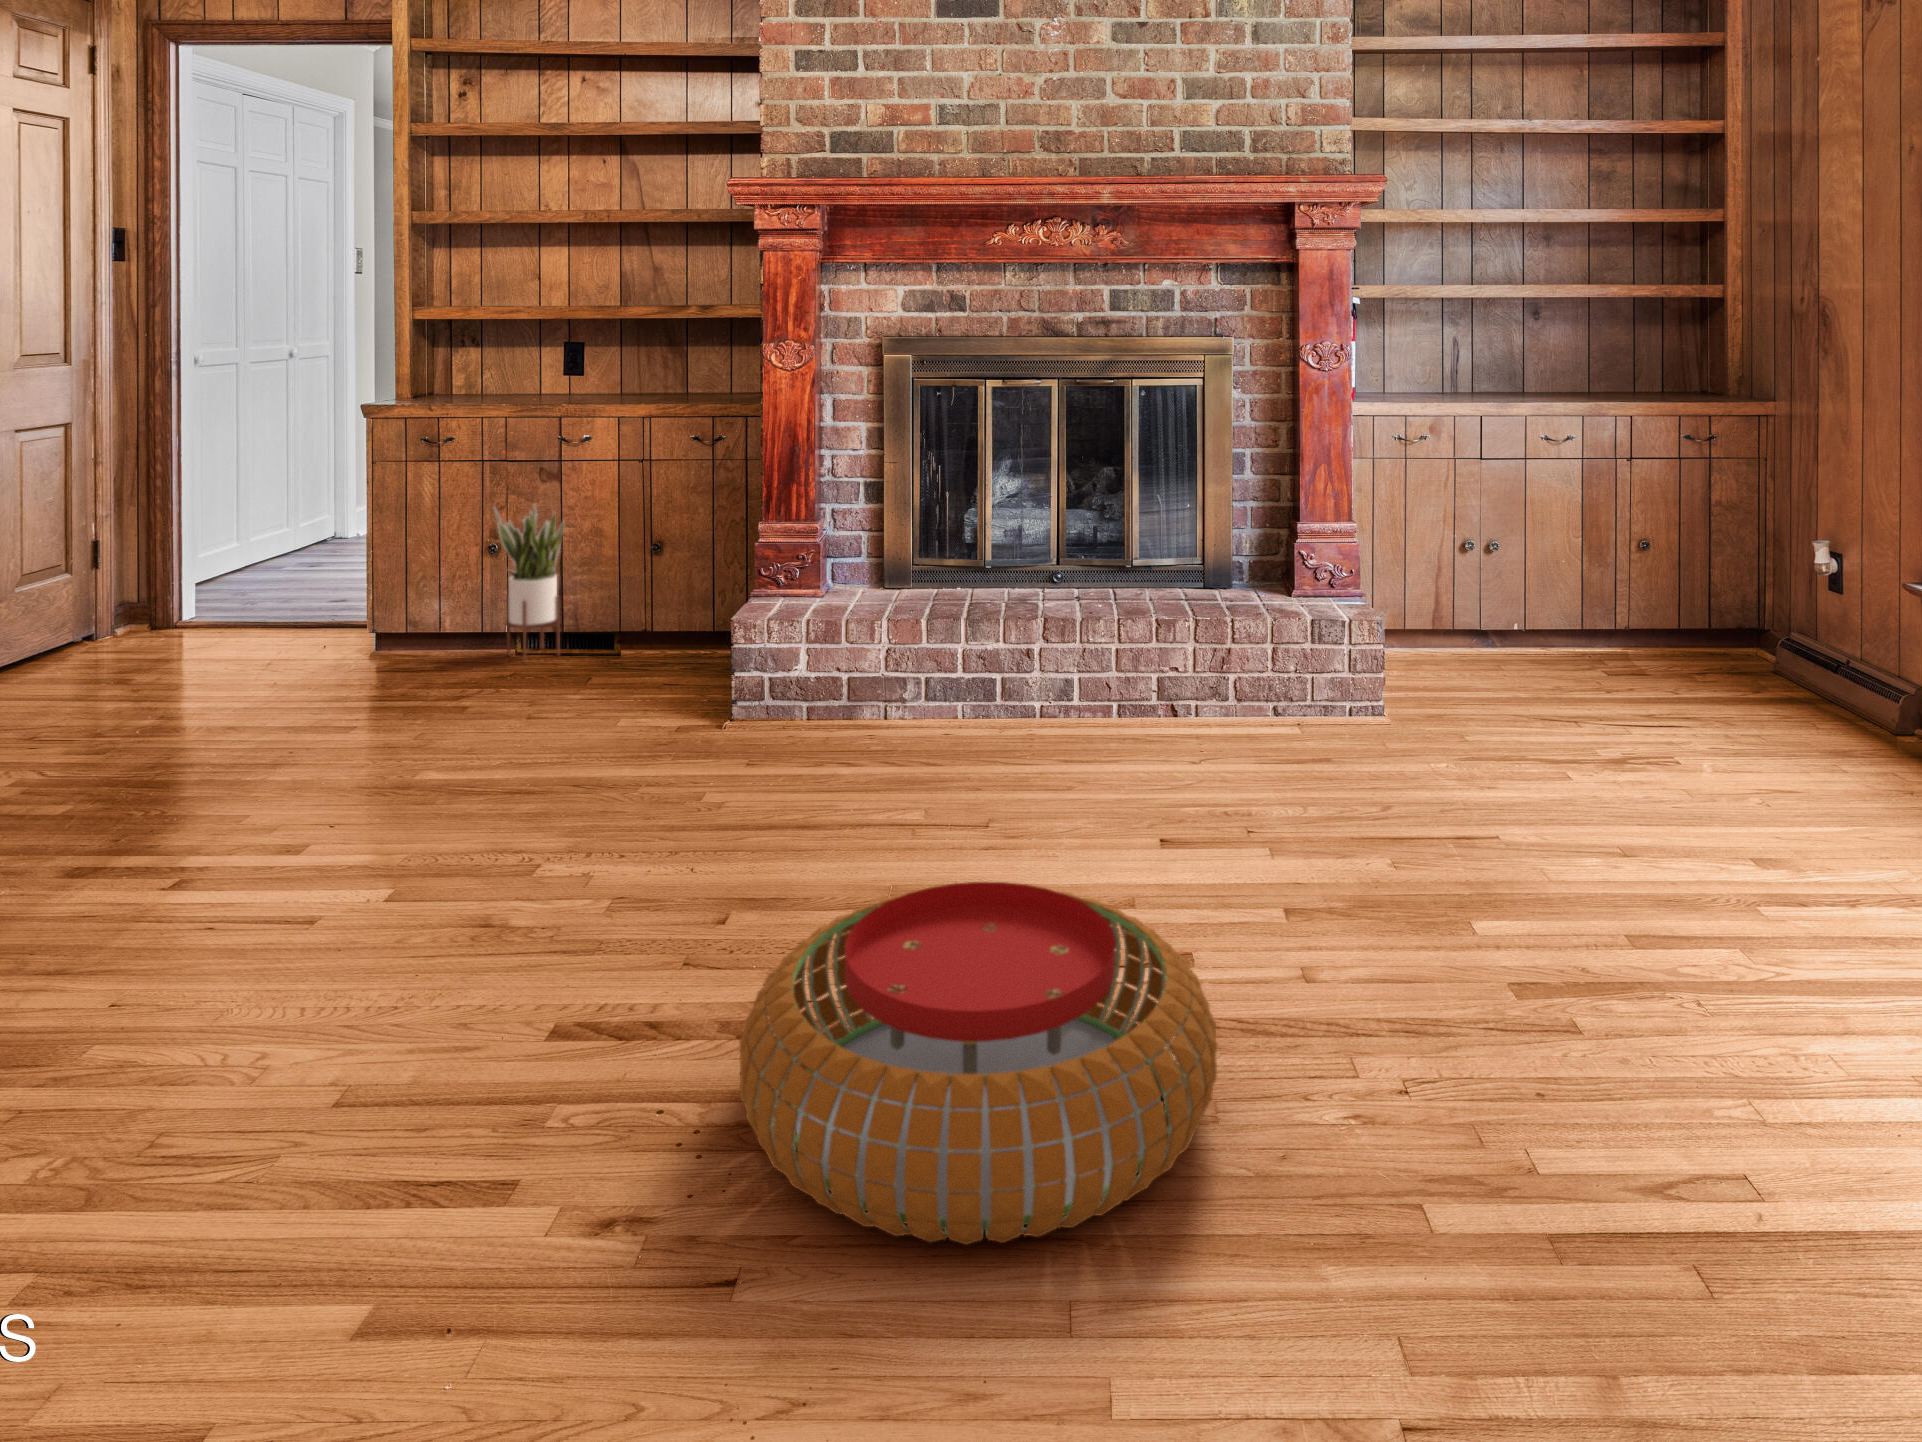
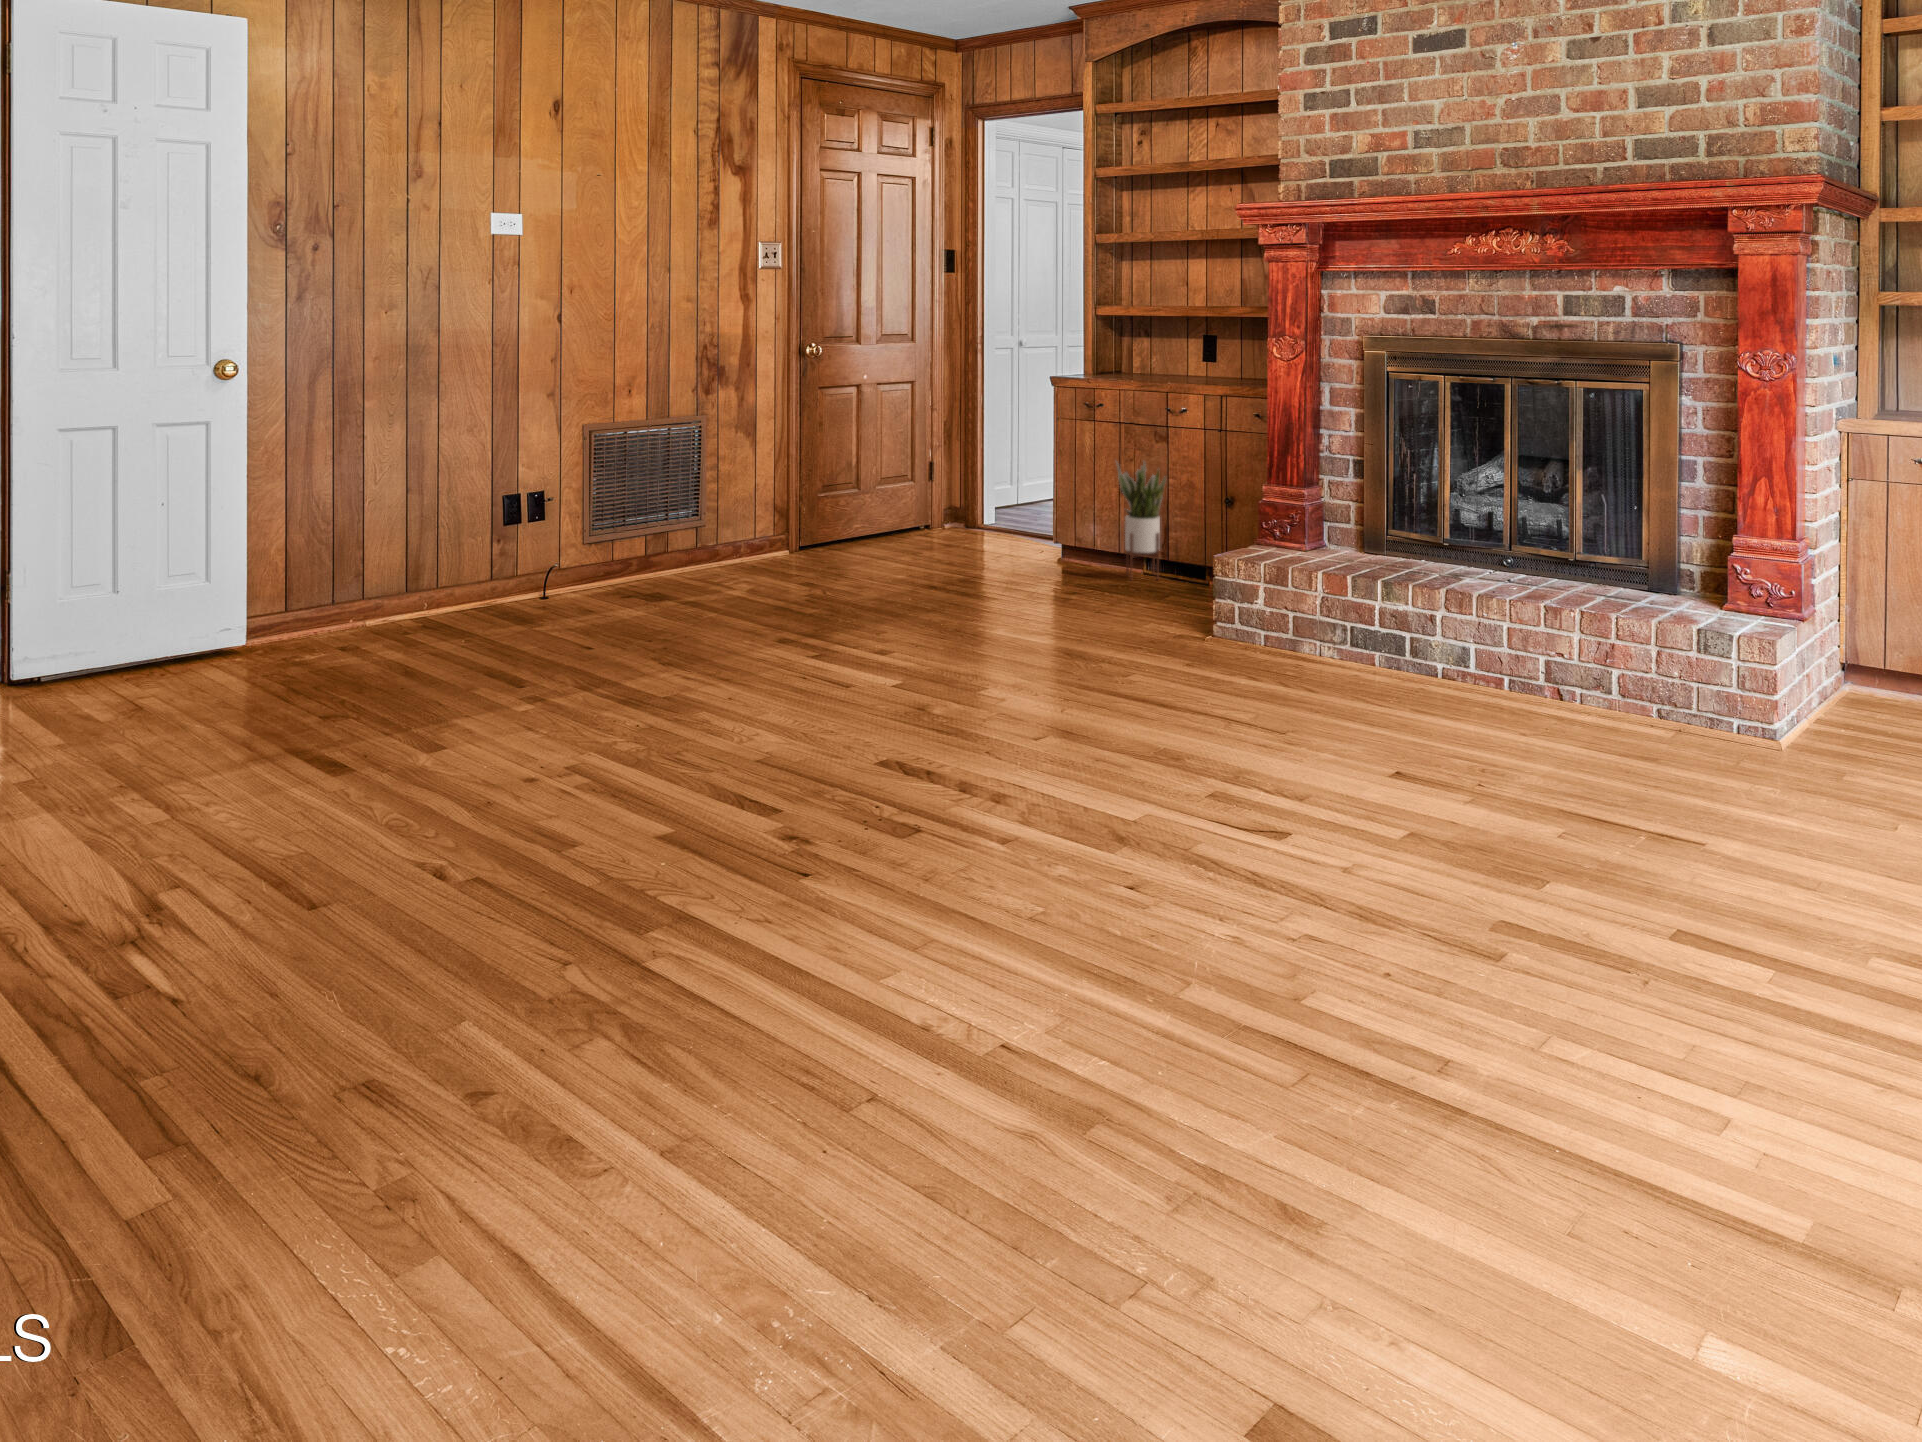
pouf: present [740,882,1217,1245] -> none [871,698,1190,892]

